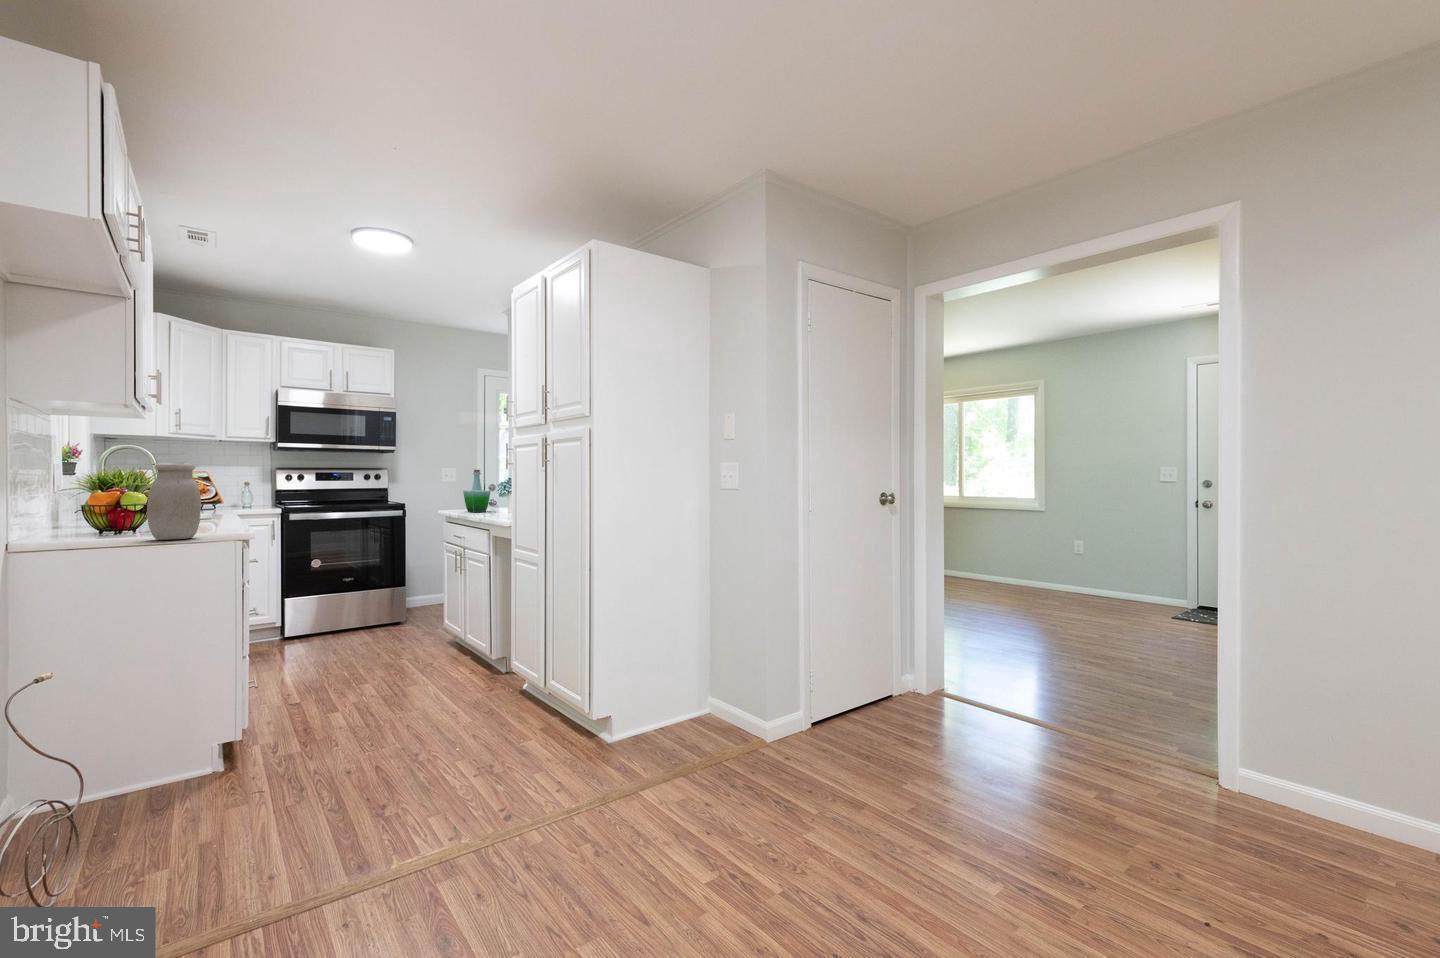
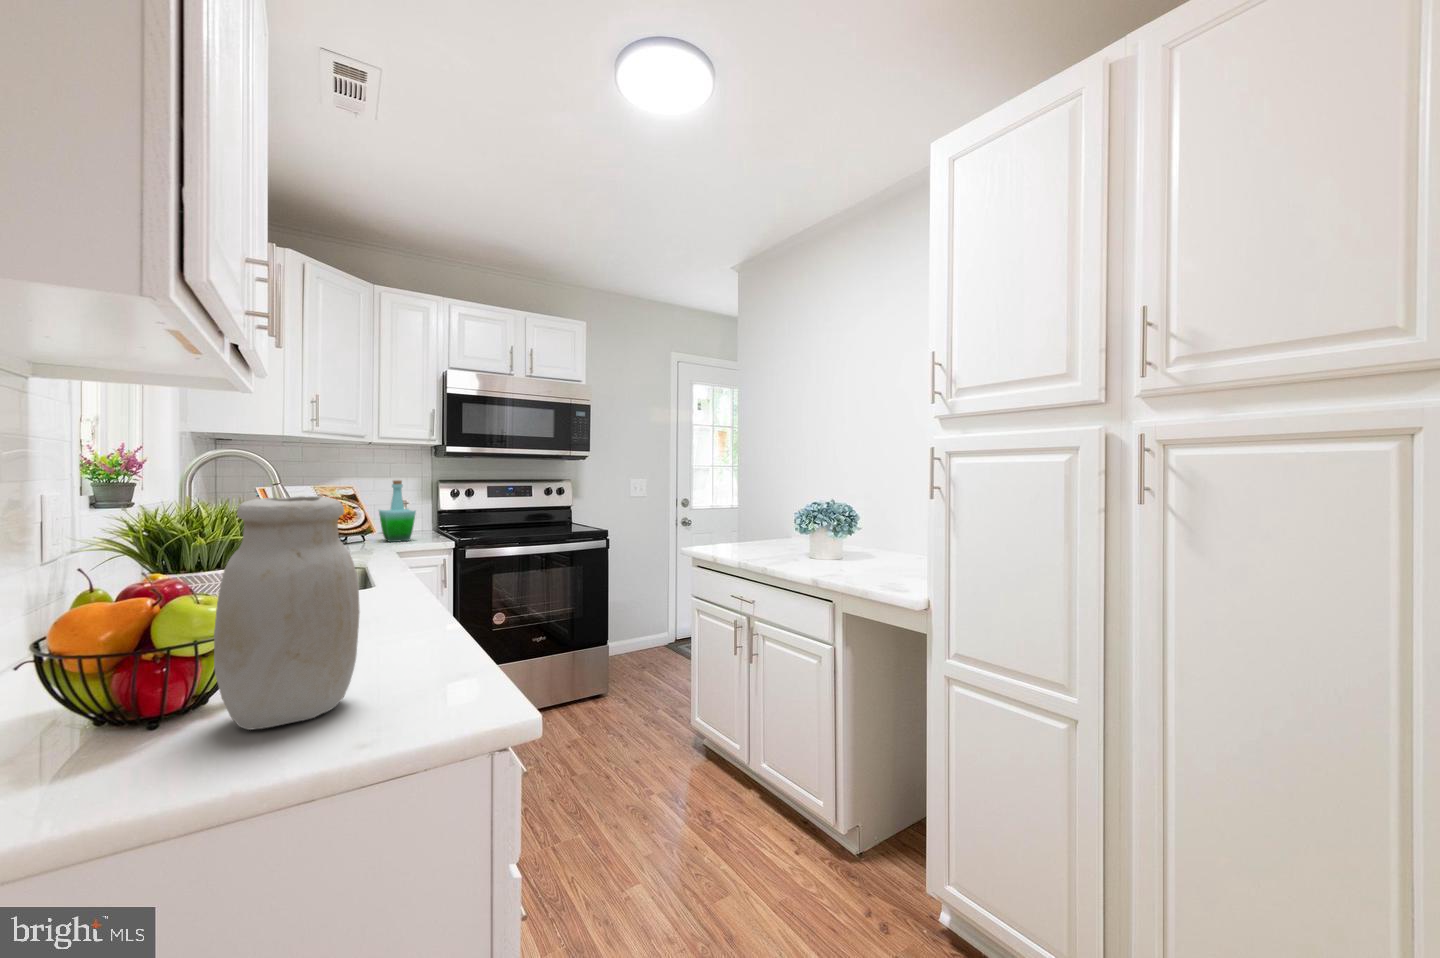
bottle: present [463,470,491,512] -> present [379,480,416,542]

